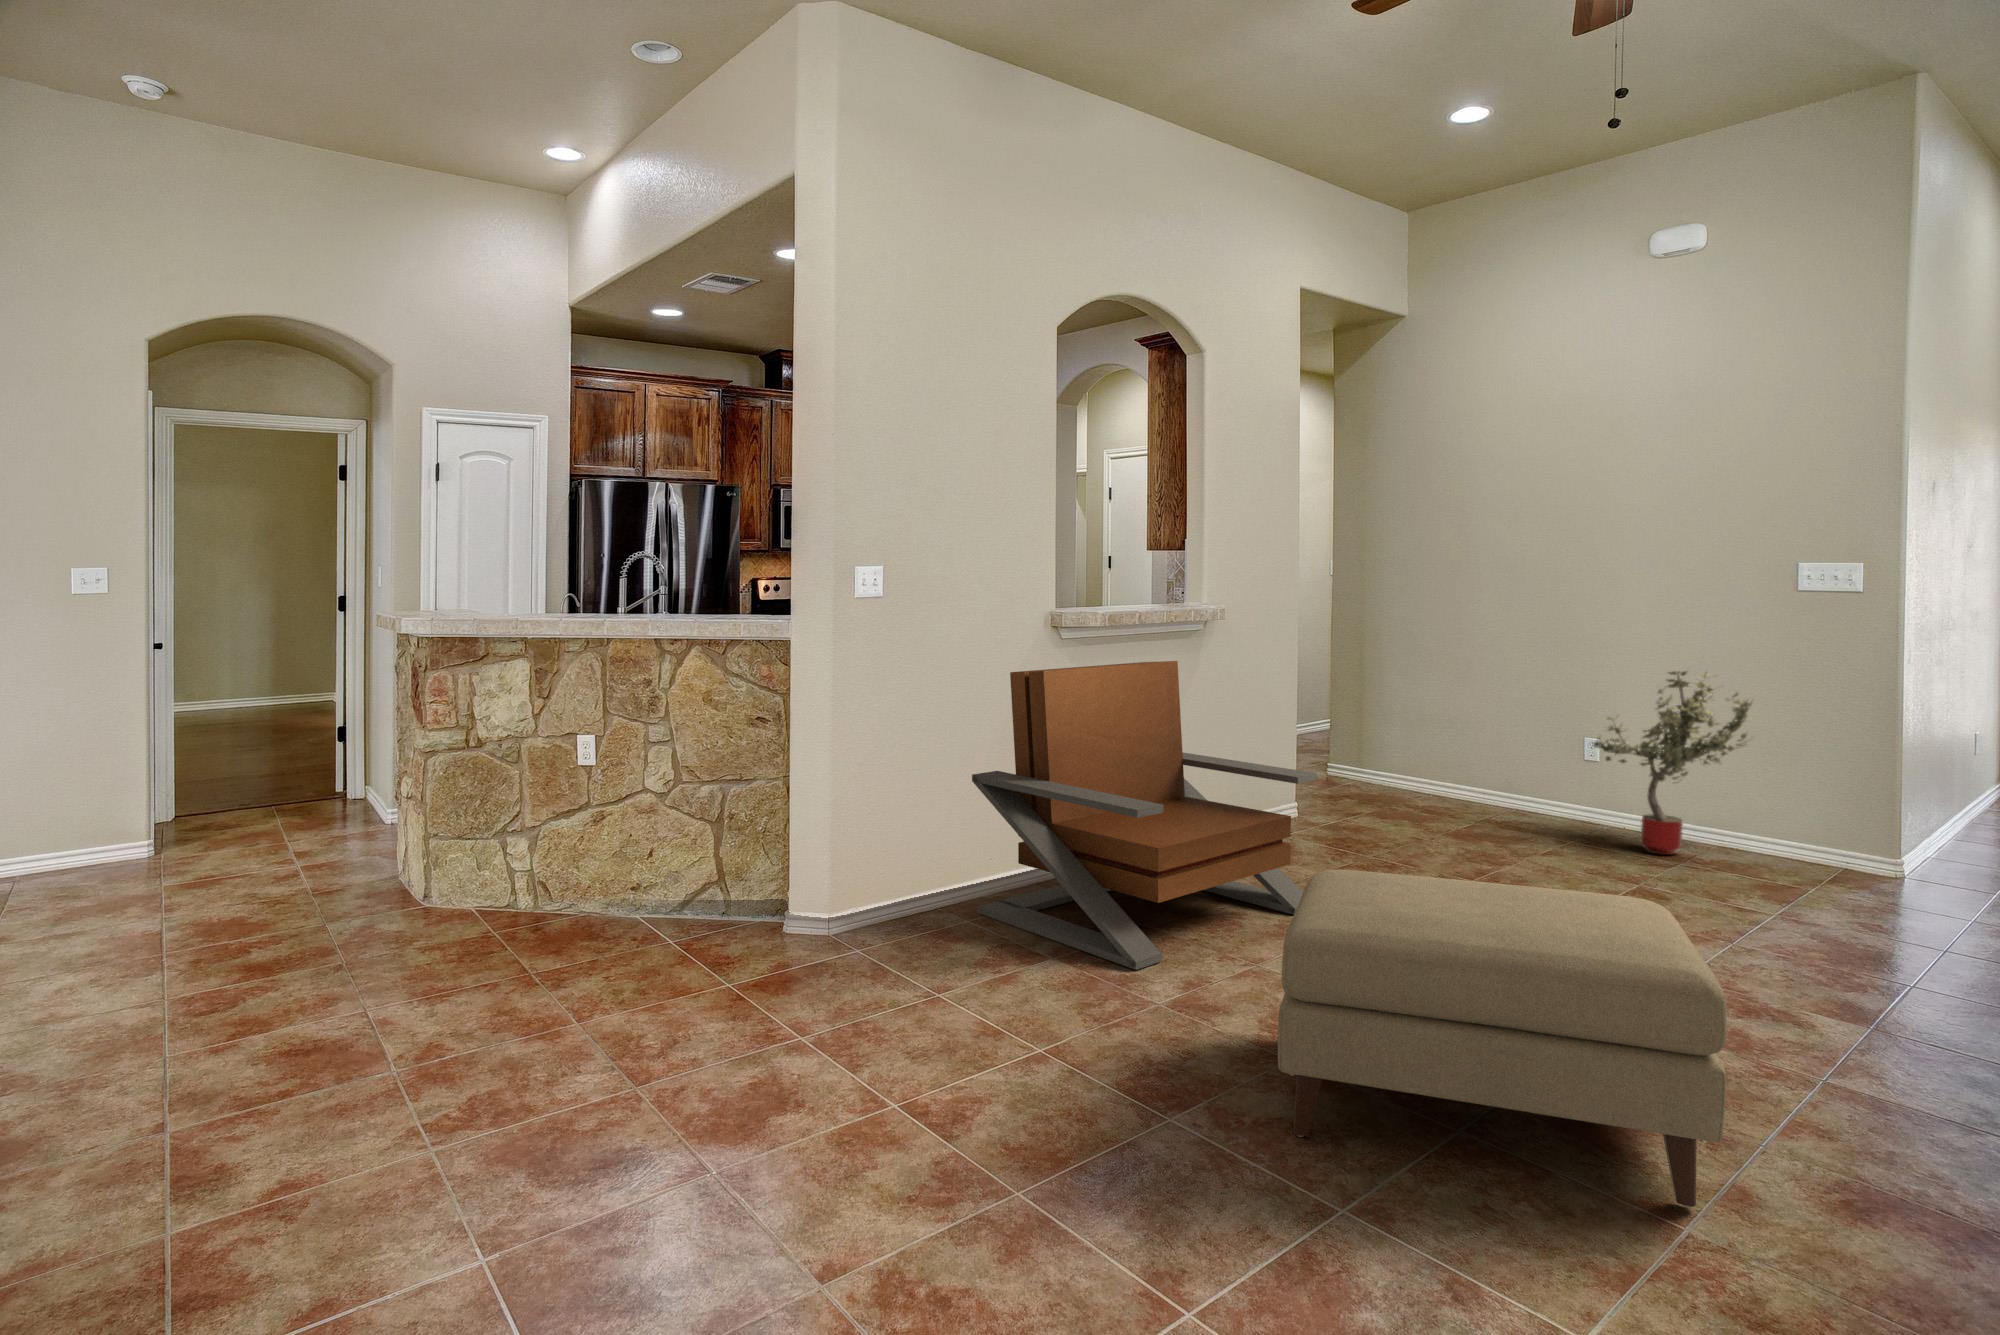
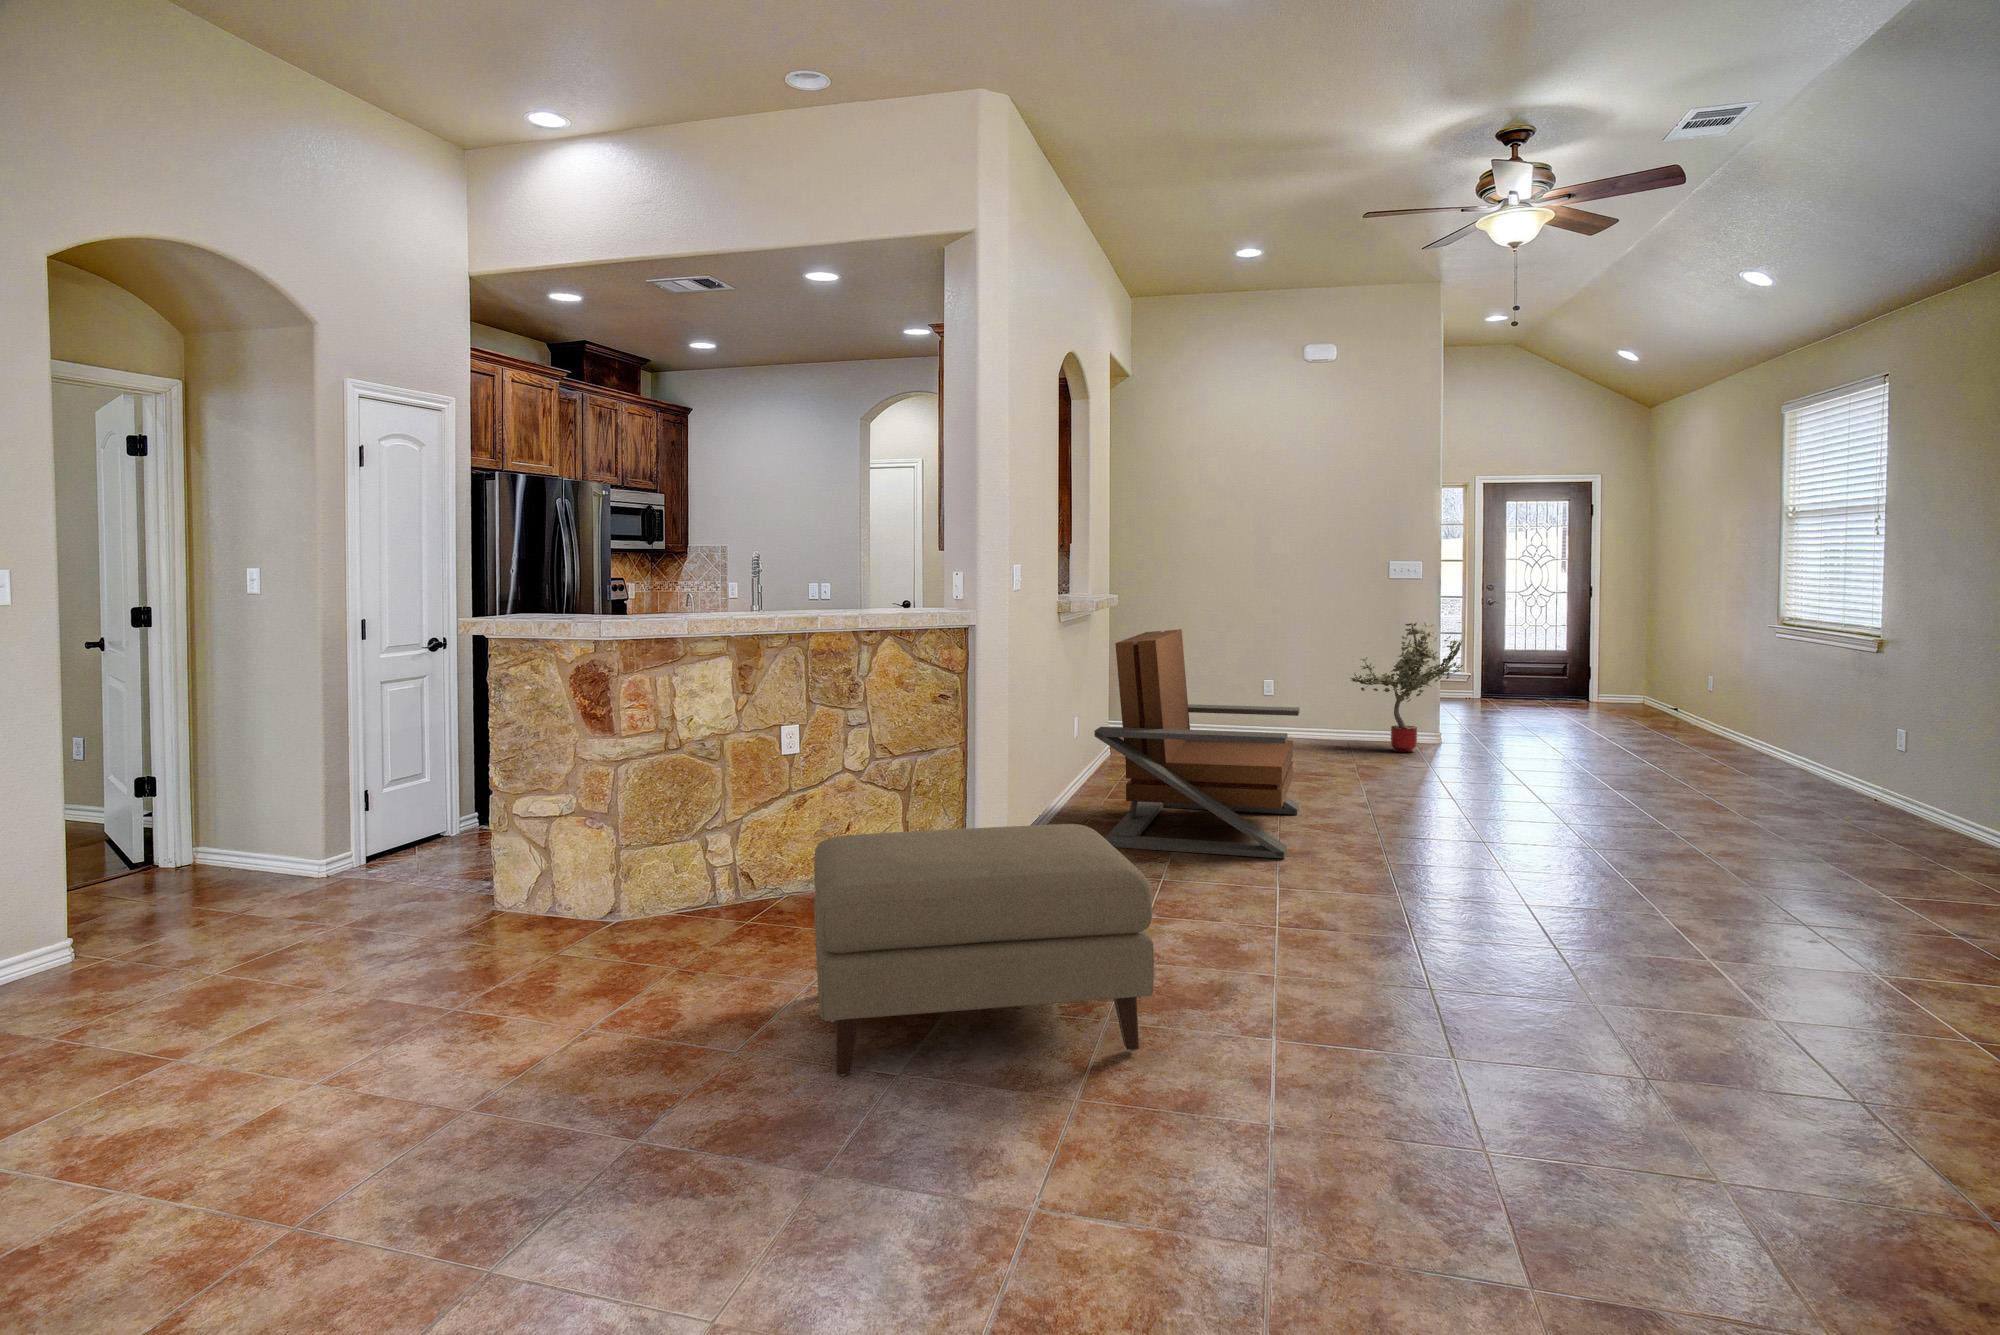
ottoman: present [1278,870,1727,1207] -> present [814,824,1154,1076]

